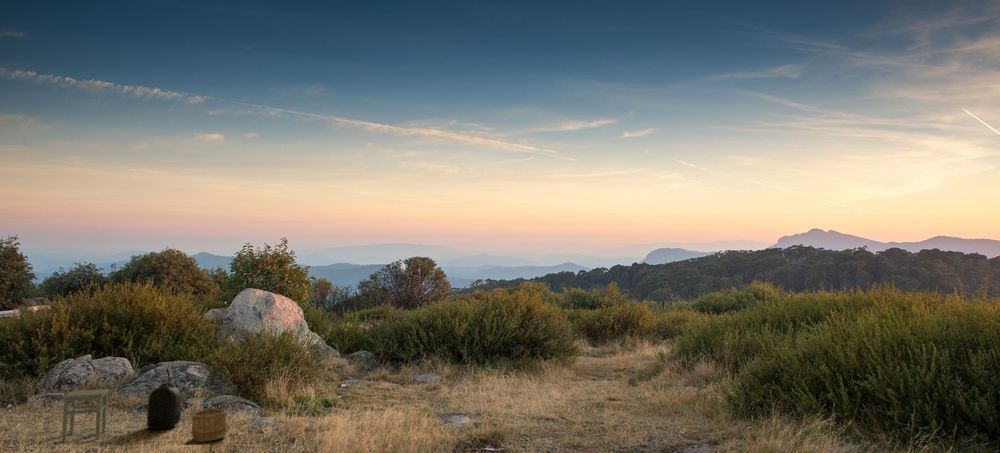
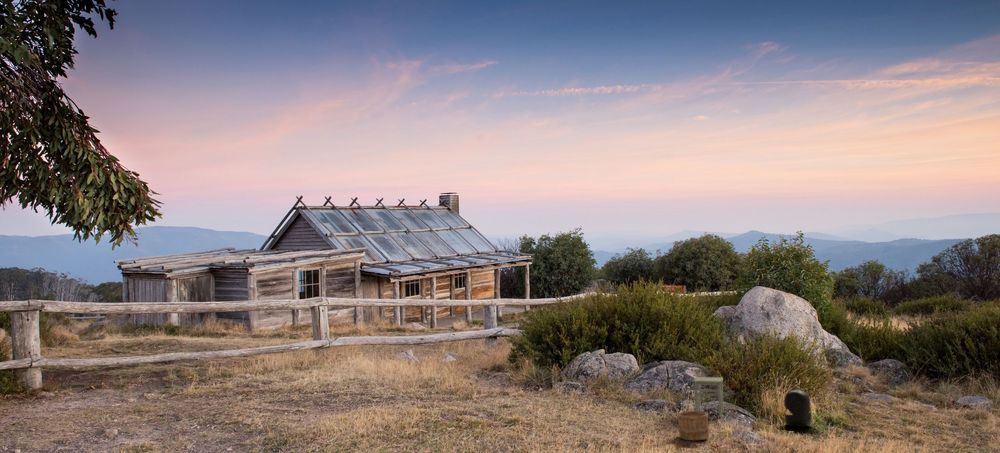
backpack: present [147,383,181,429] -> present [784,388,812,427]
stool: present [62,389,109,441] -> present [694,377,723,417]

